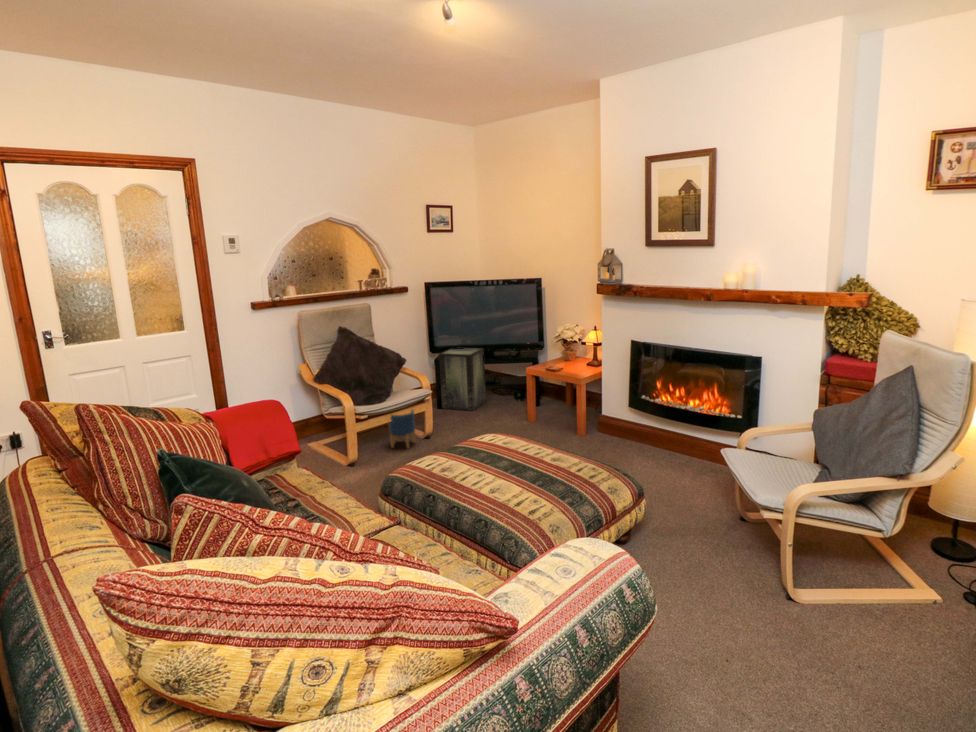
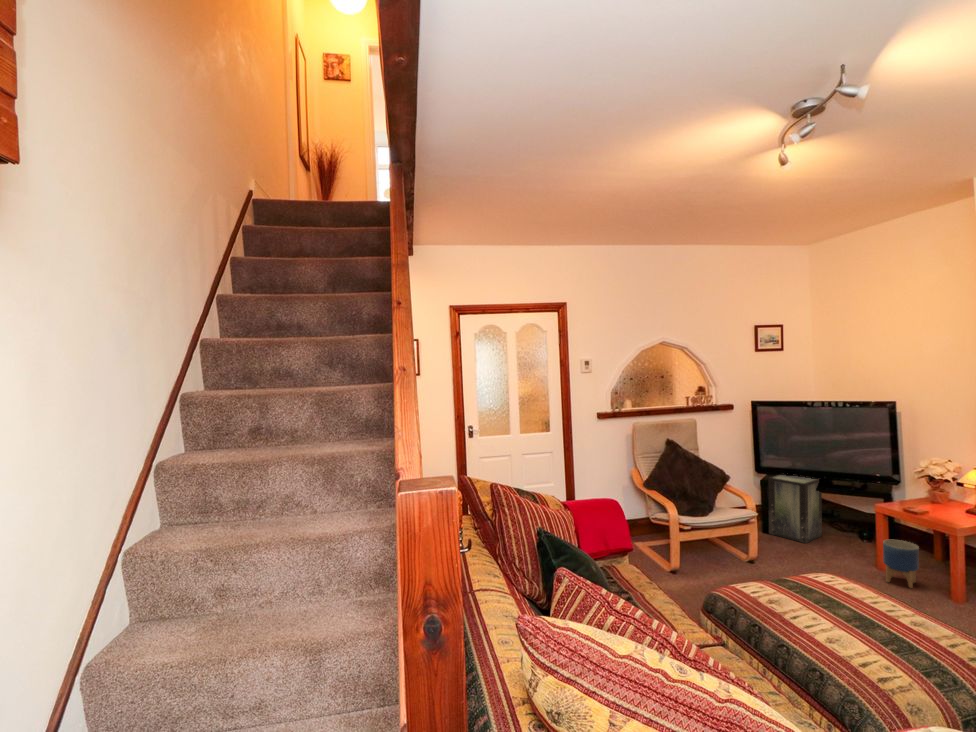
planter: present [389,409,416,448] -> present [883,540,919,588]

